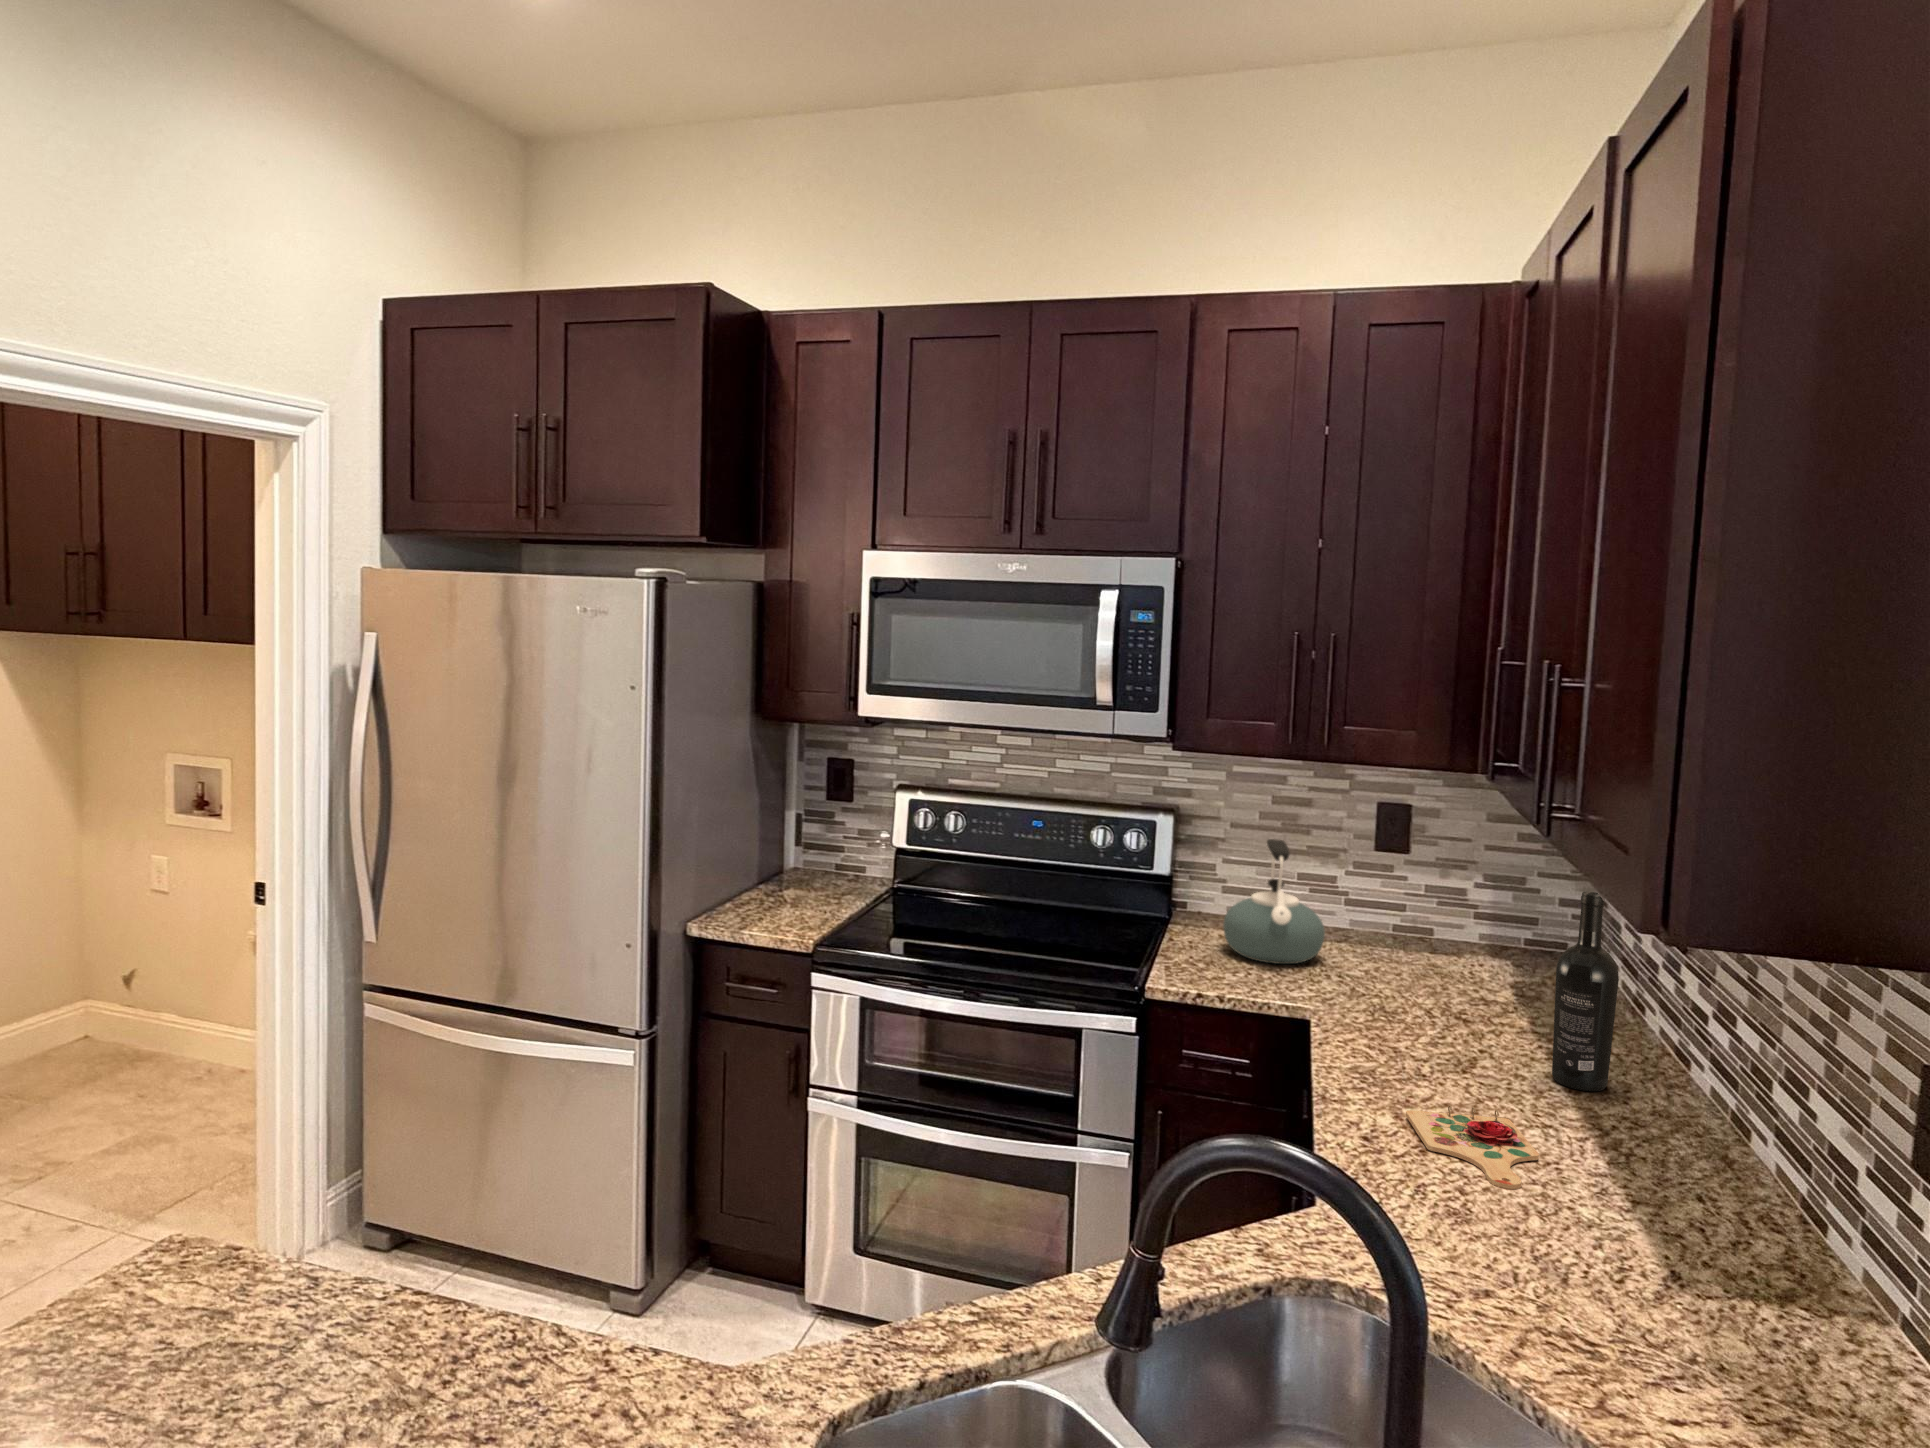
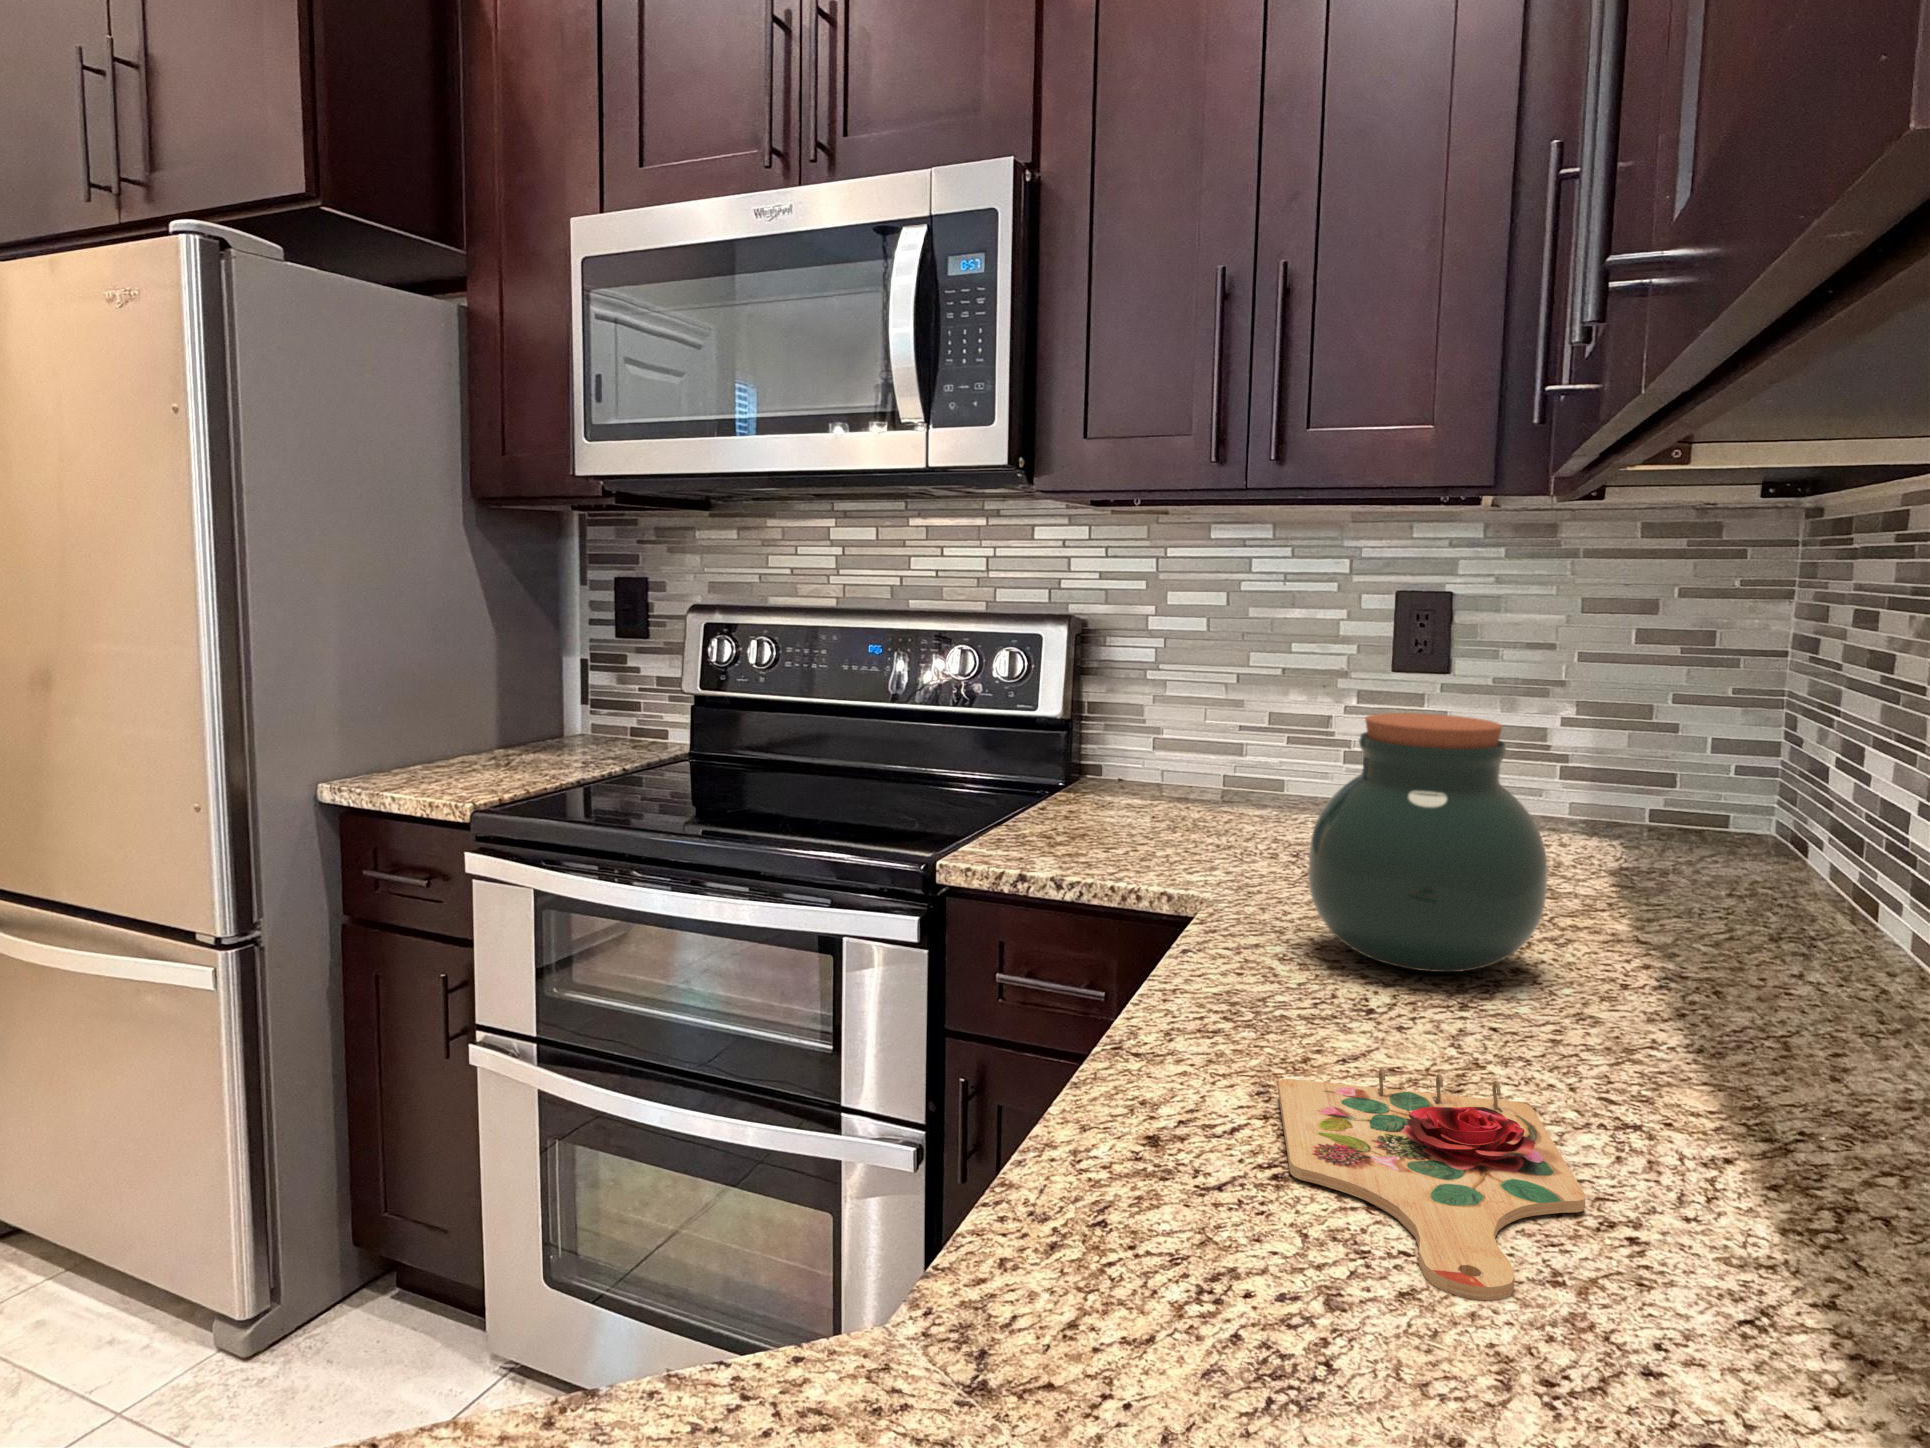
kettle: present [1223,839,1325,964] -> none [1119,640,1287,841]
wine bottle: present [1552,892,1619,1091] -> none [1660,606,1816,1049]
jar: none [1378,921,1497,1054] -> present [1308,713,1548,972]

